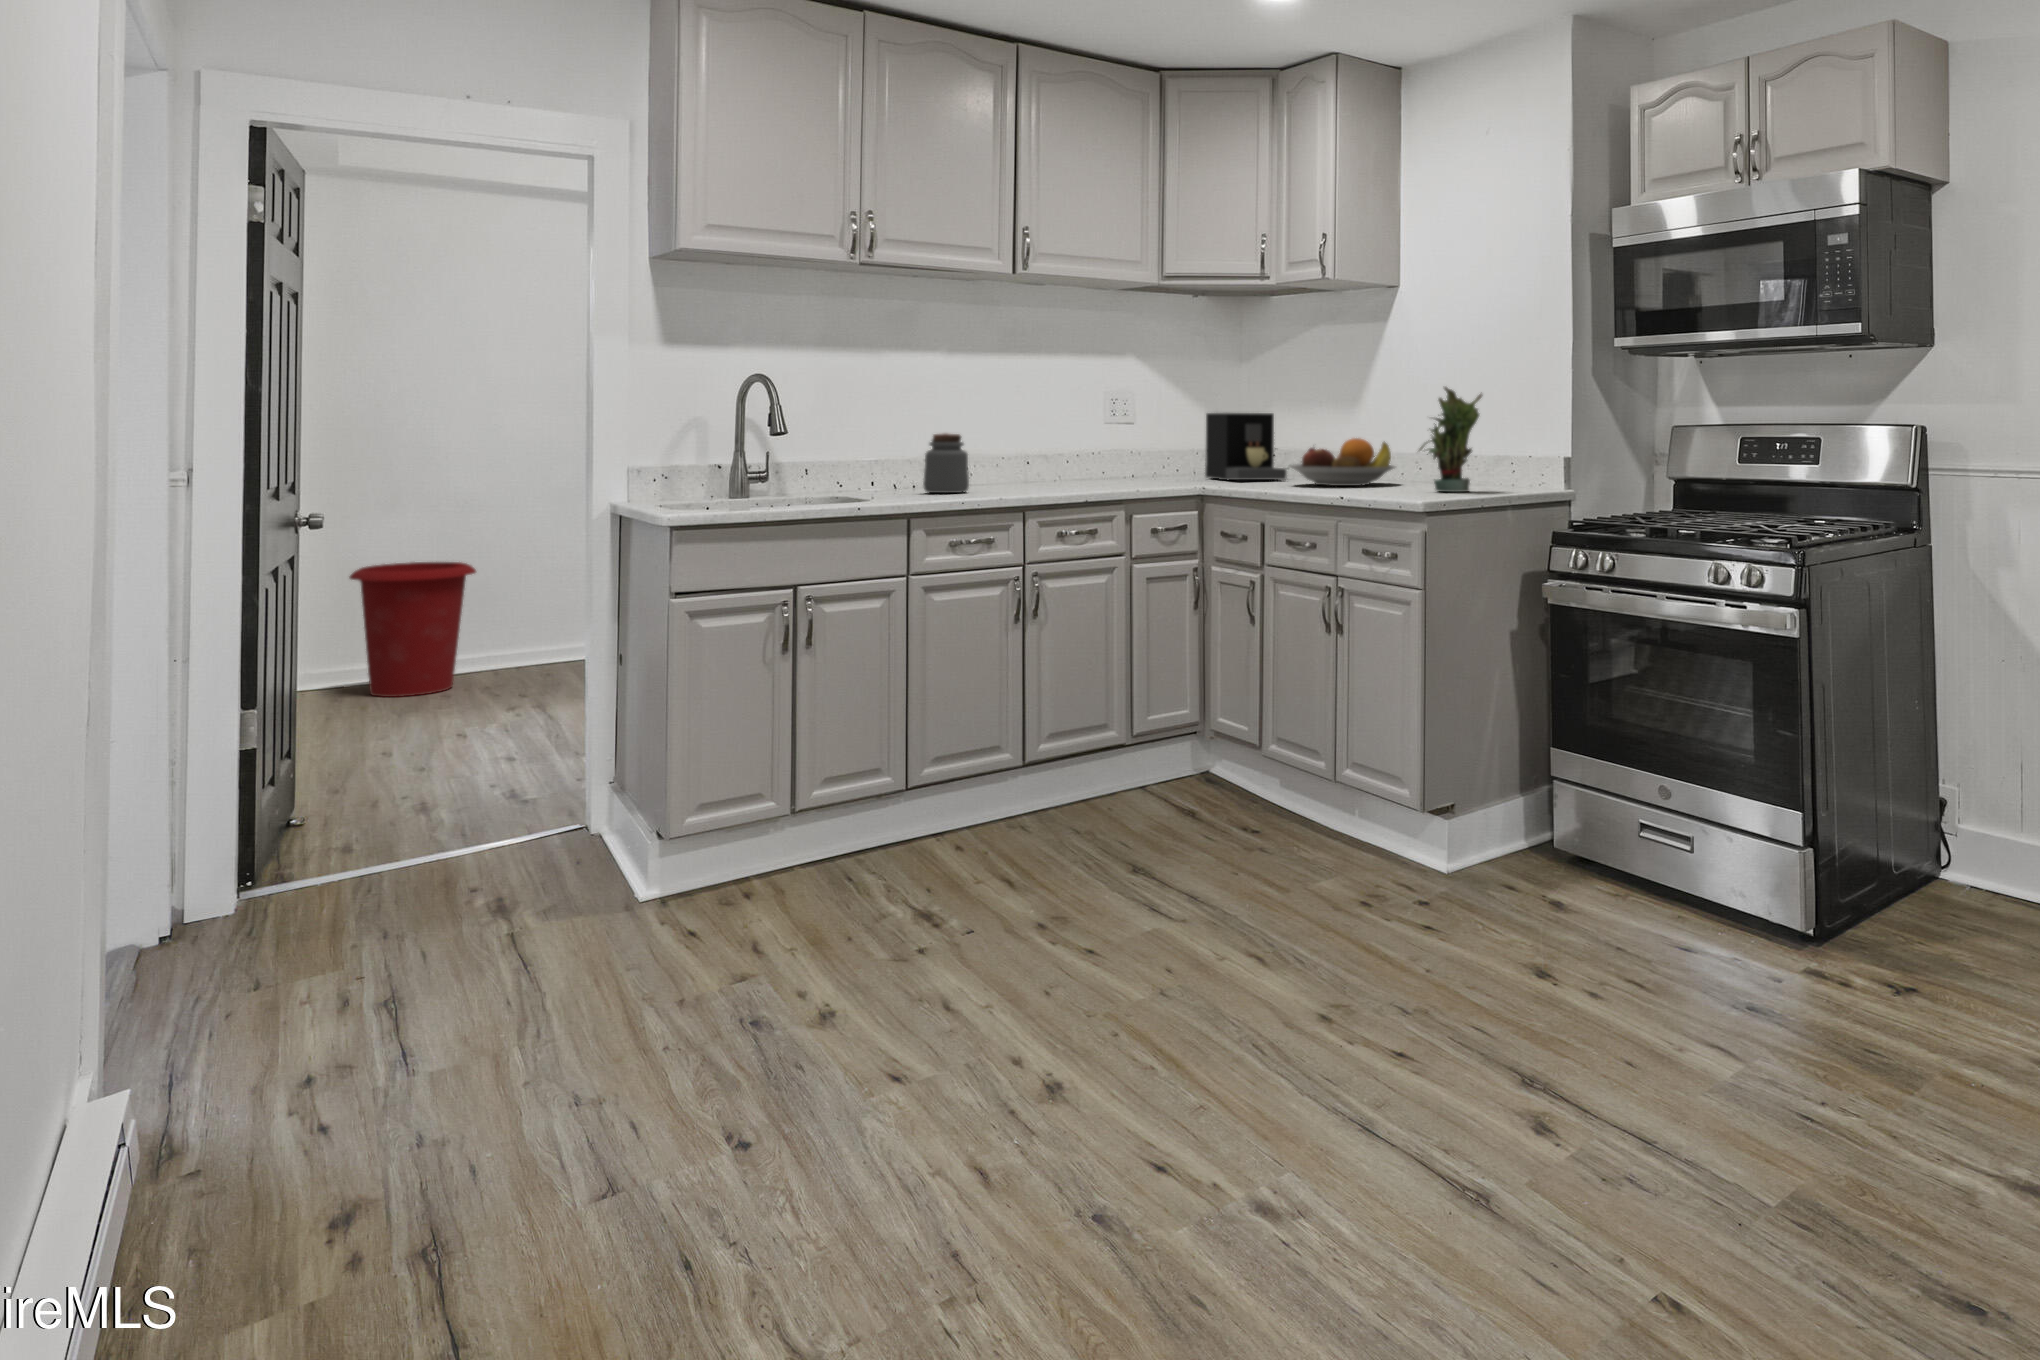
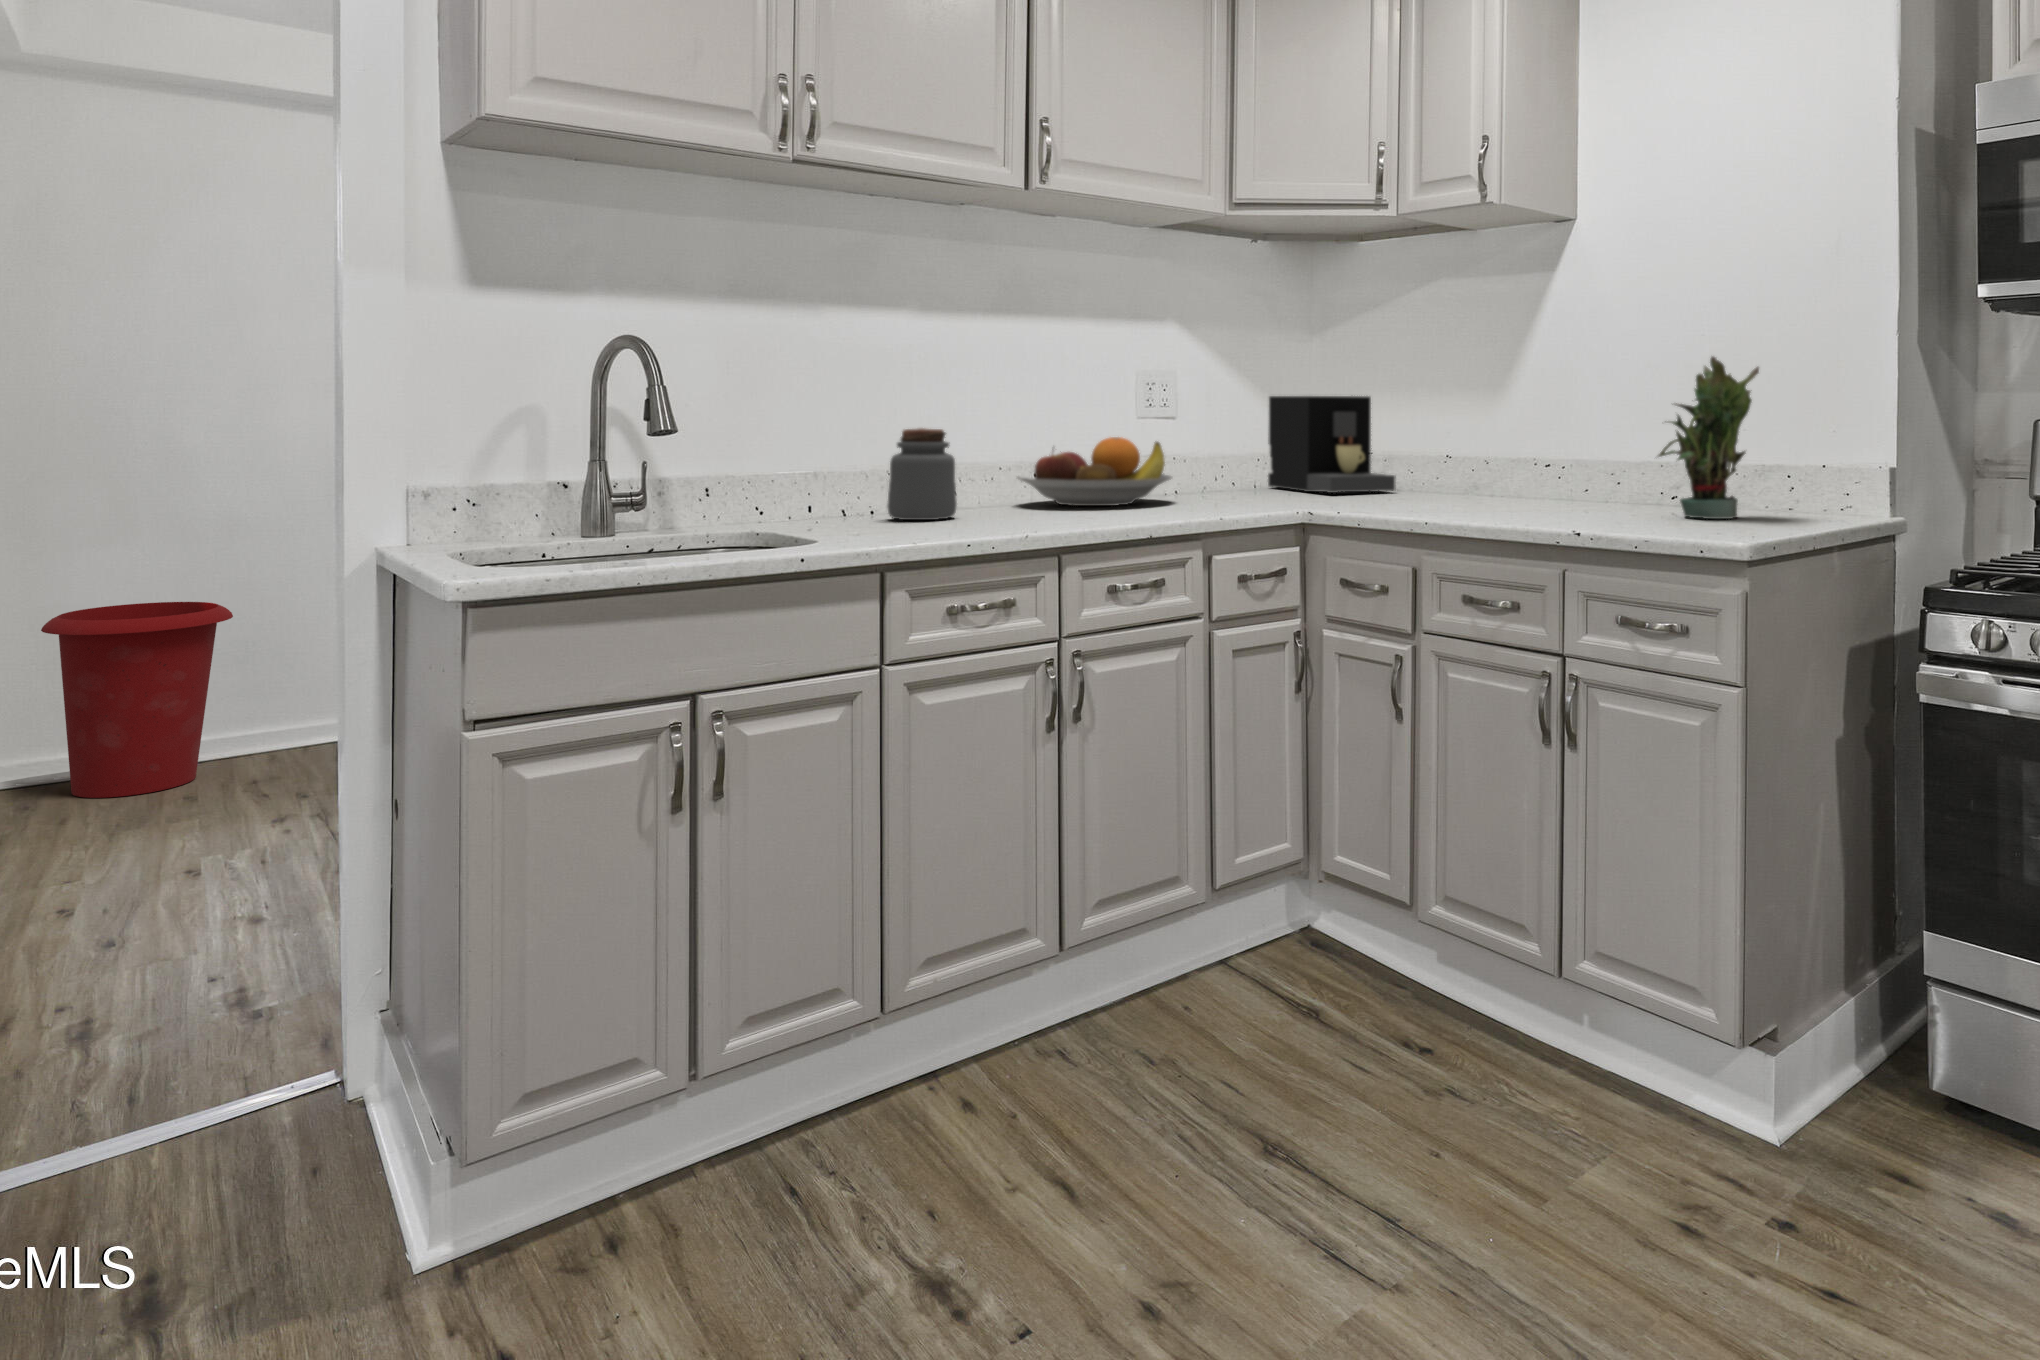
fruit bowl: present [1290,438,1395,486] -> present [1017,437,1172,506]

